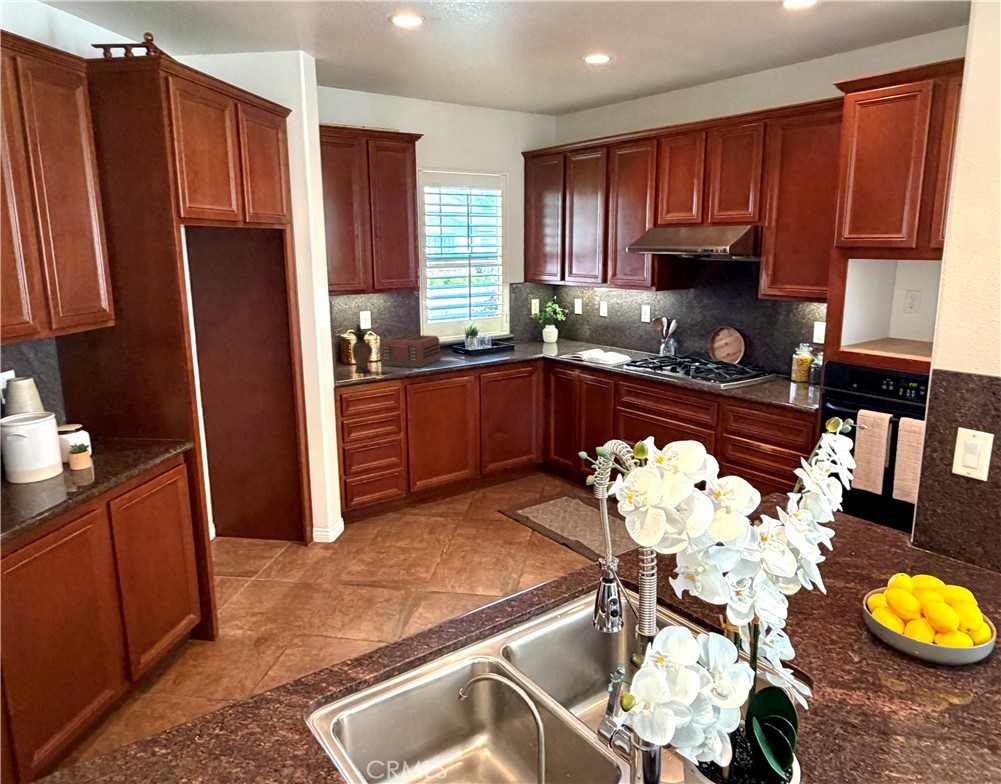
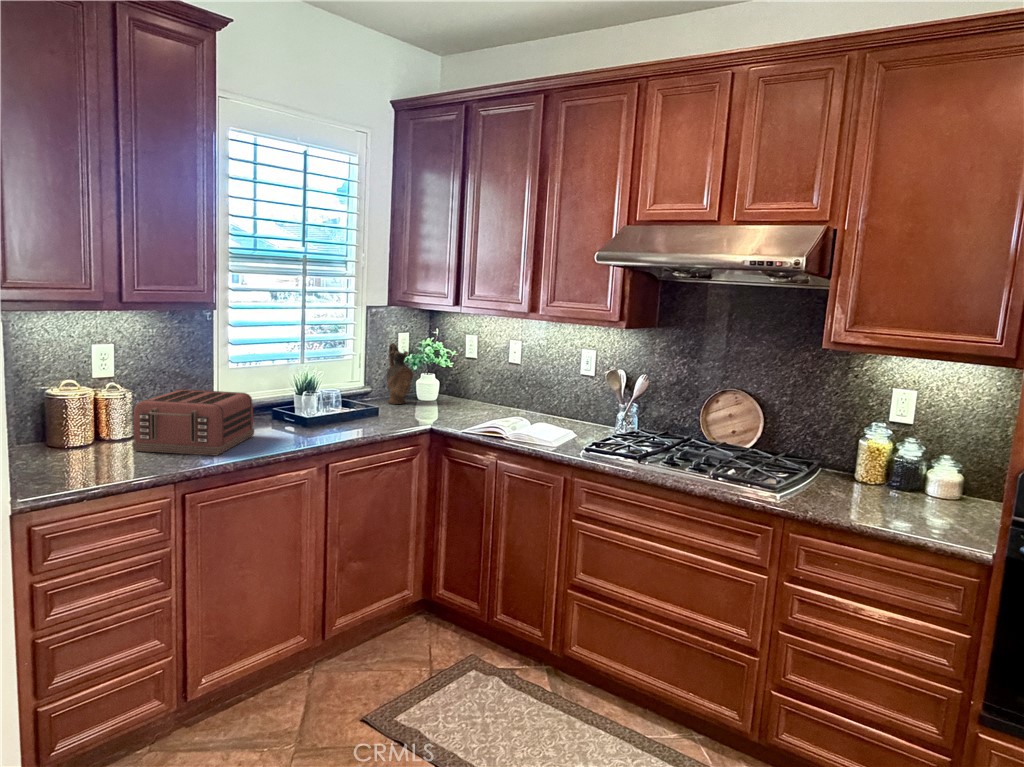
ceramic pitcher: present [352,324,372,373] -> present [387,343,413,404]

